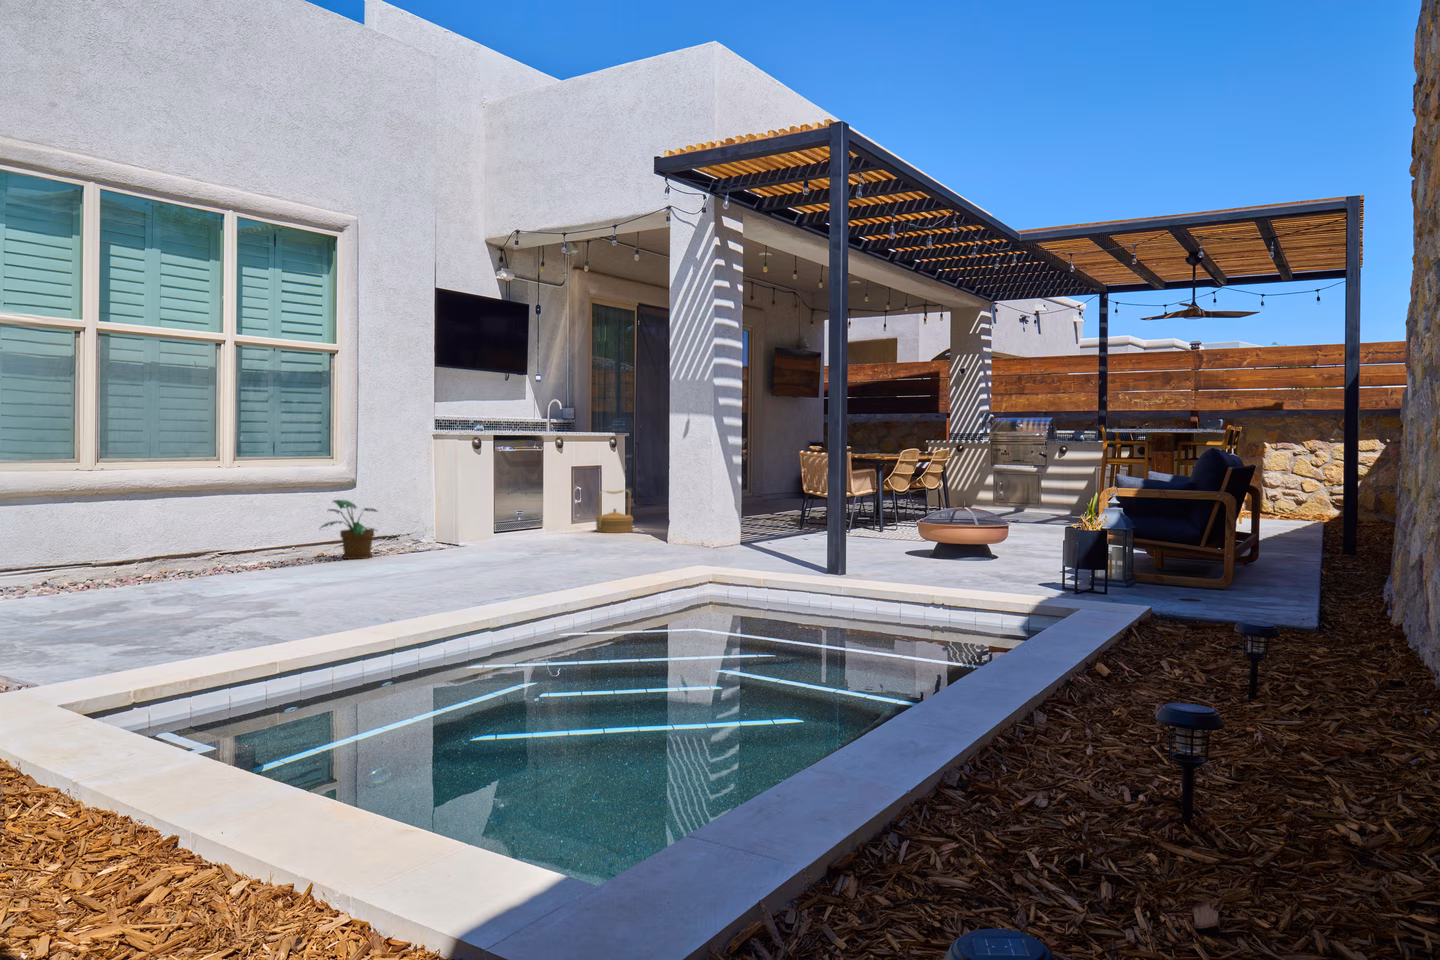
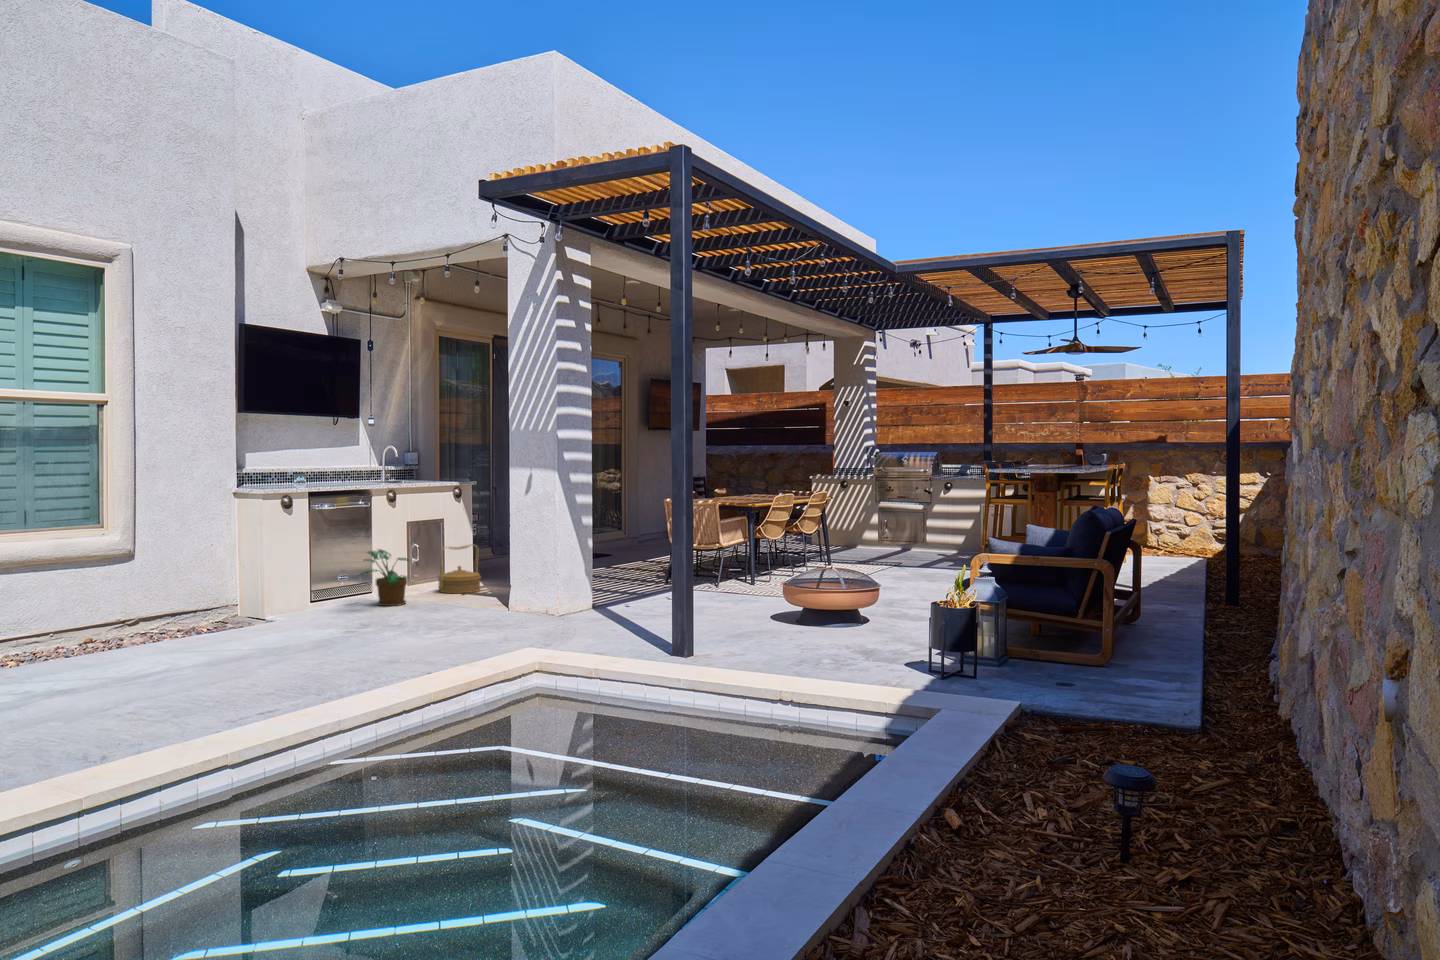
potted plant: present [321,500,377,559] -> present [358,549,409,606]

